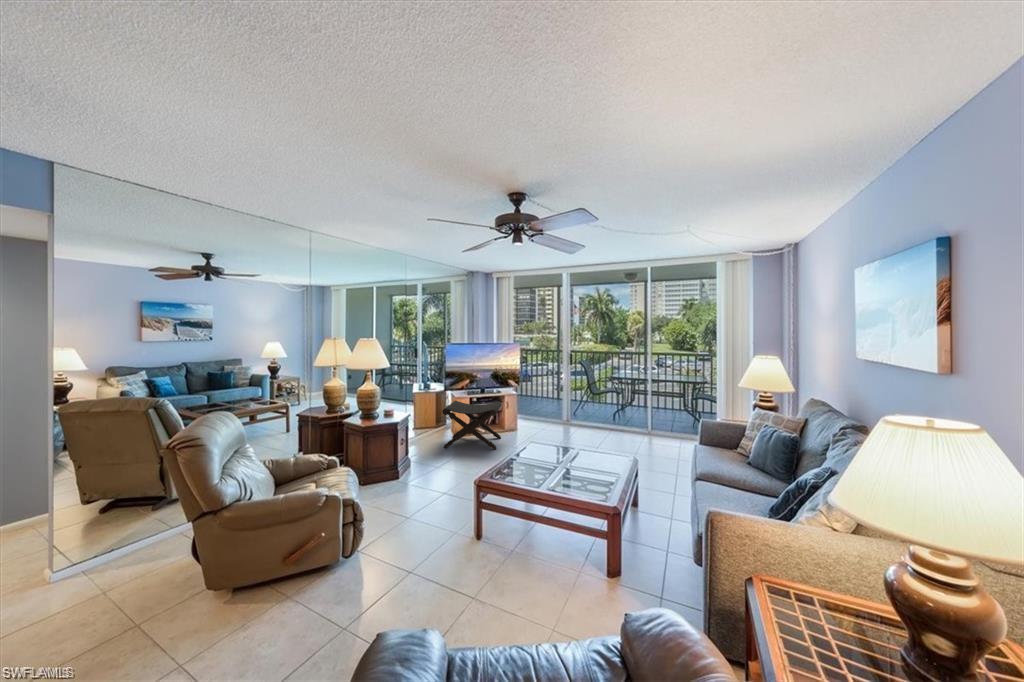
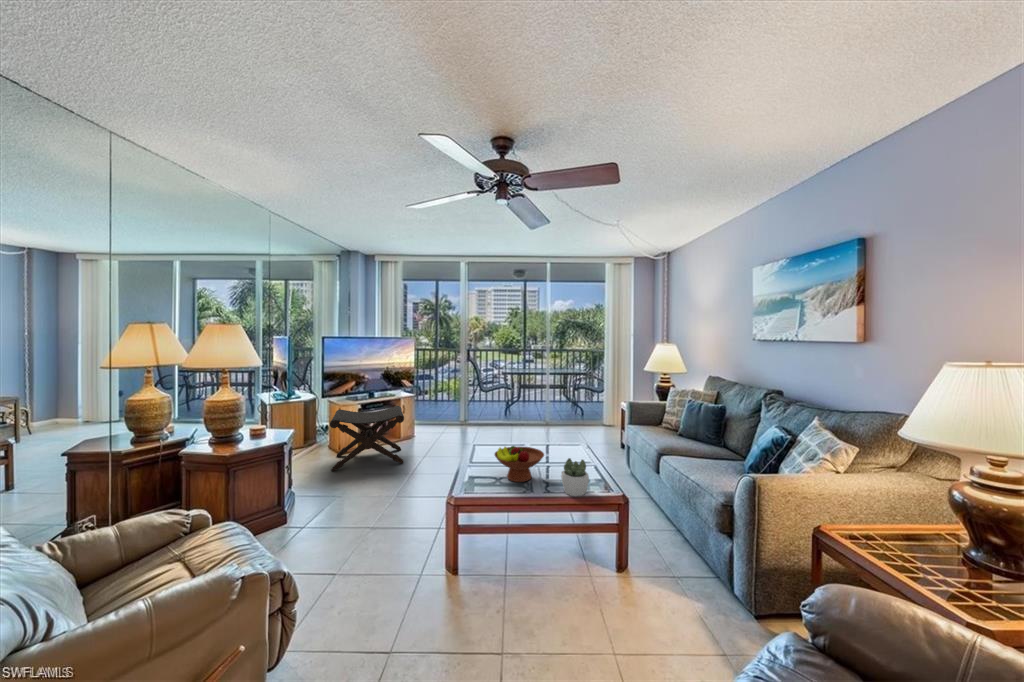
fruit bowl: none [529,445,572,477] -> present [495,446,544,482]
succulent plant: none [572,463,597,497] -> present [561,458,589,496]

